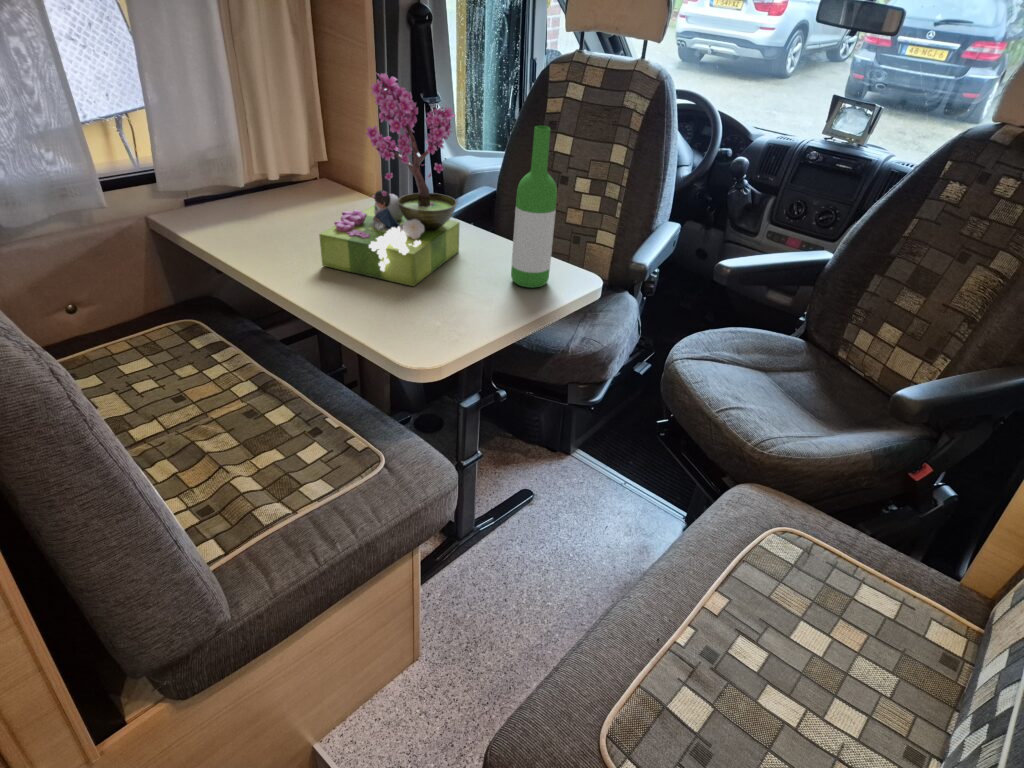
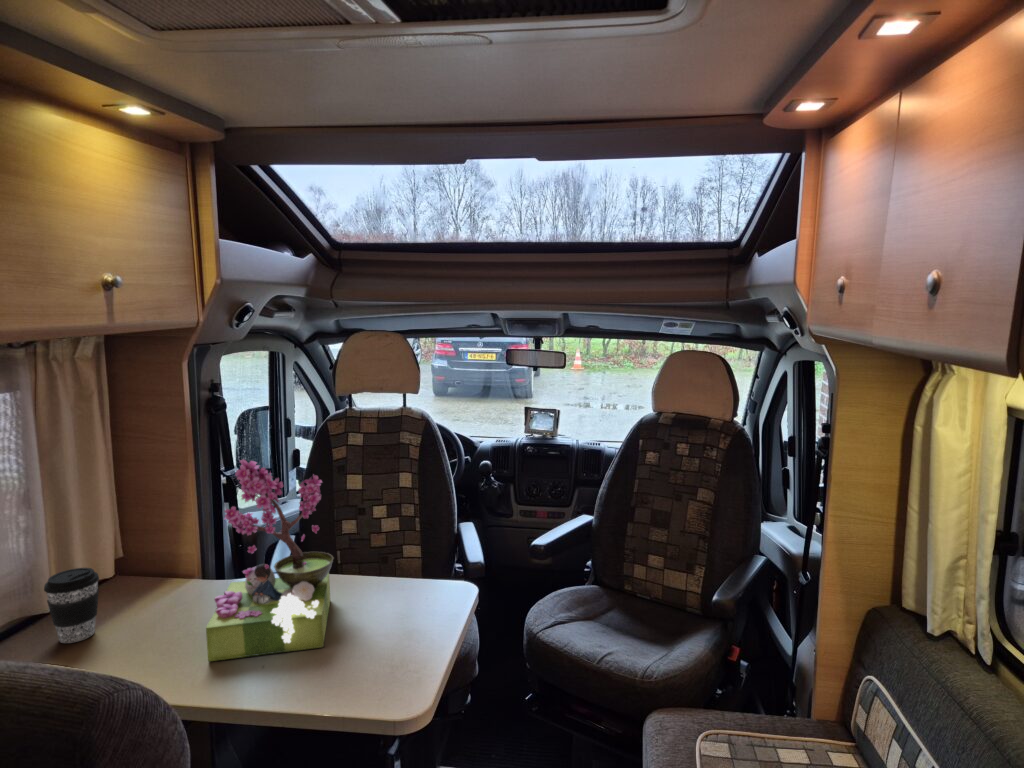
wine bottle: present [511,126,557,288] -> none [397,473,435,612]
coffee cup: none [231,155,274,220] -> present [44,568,99,643]

